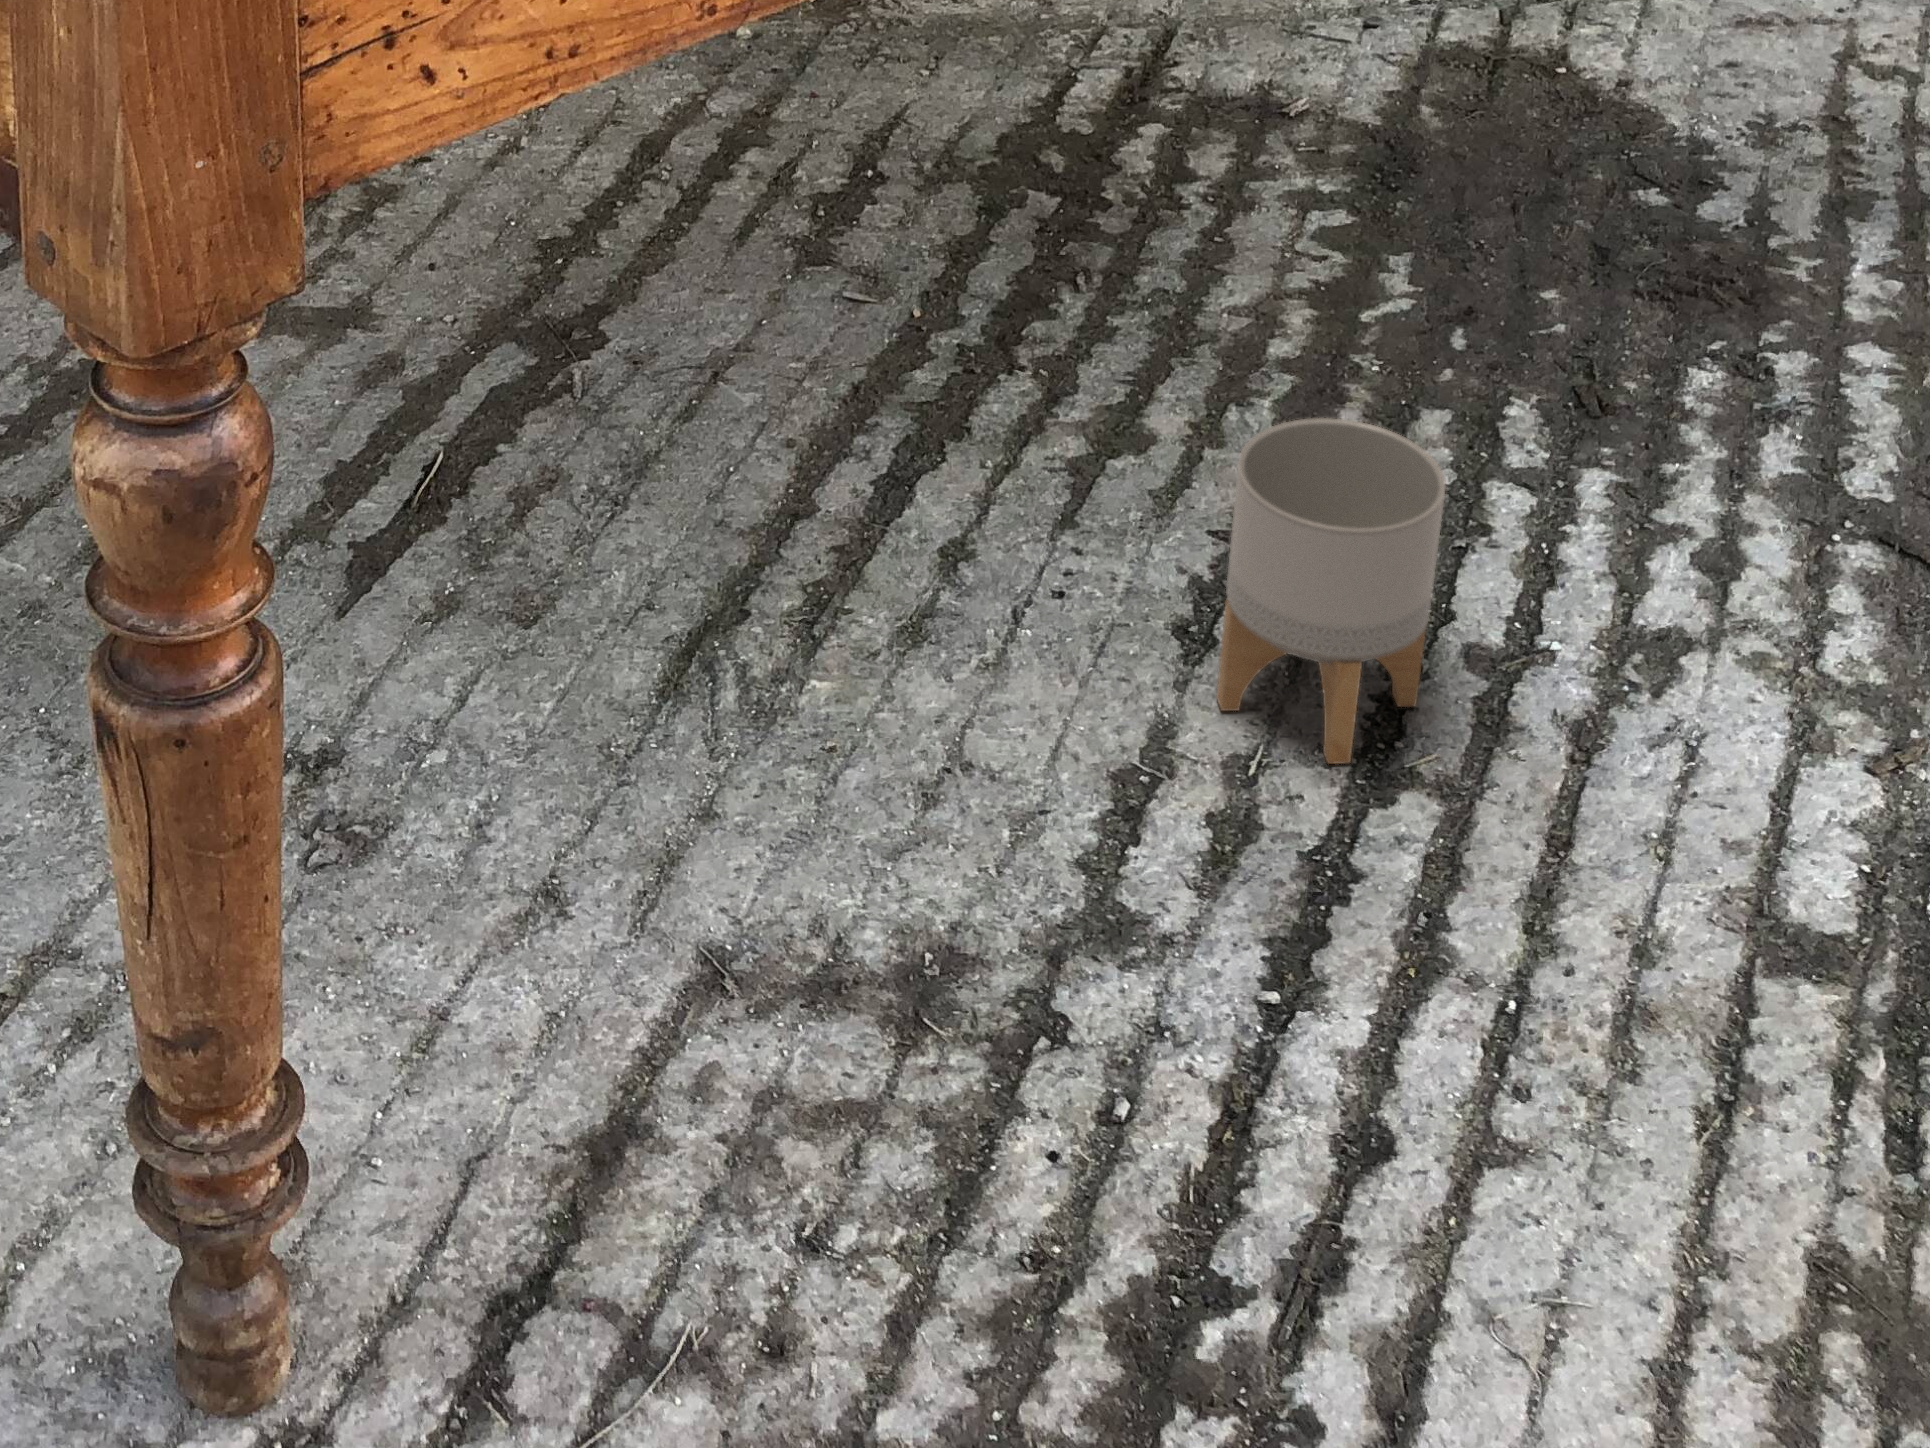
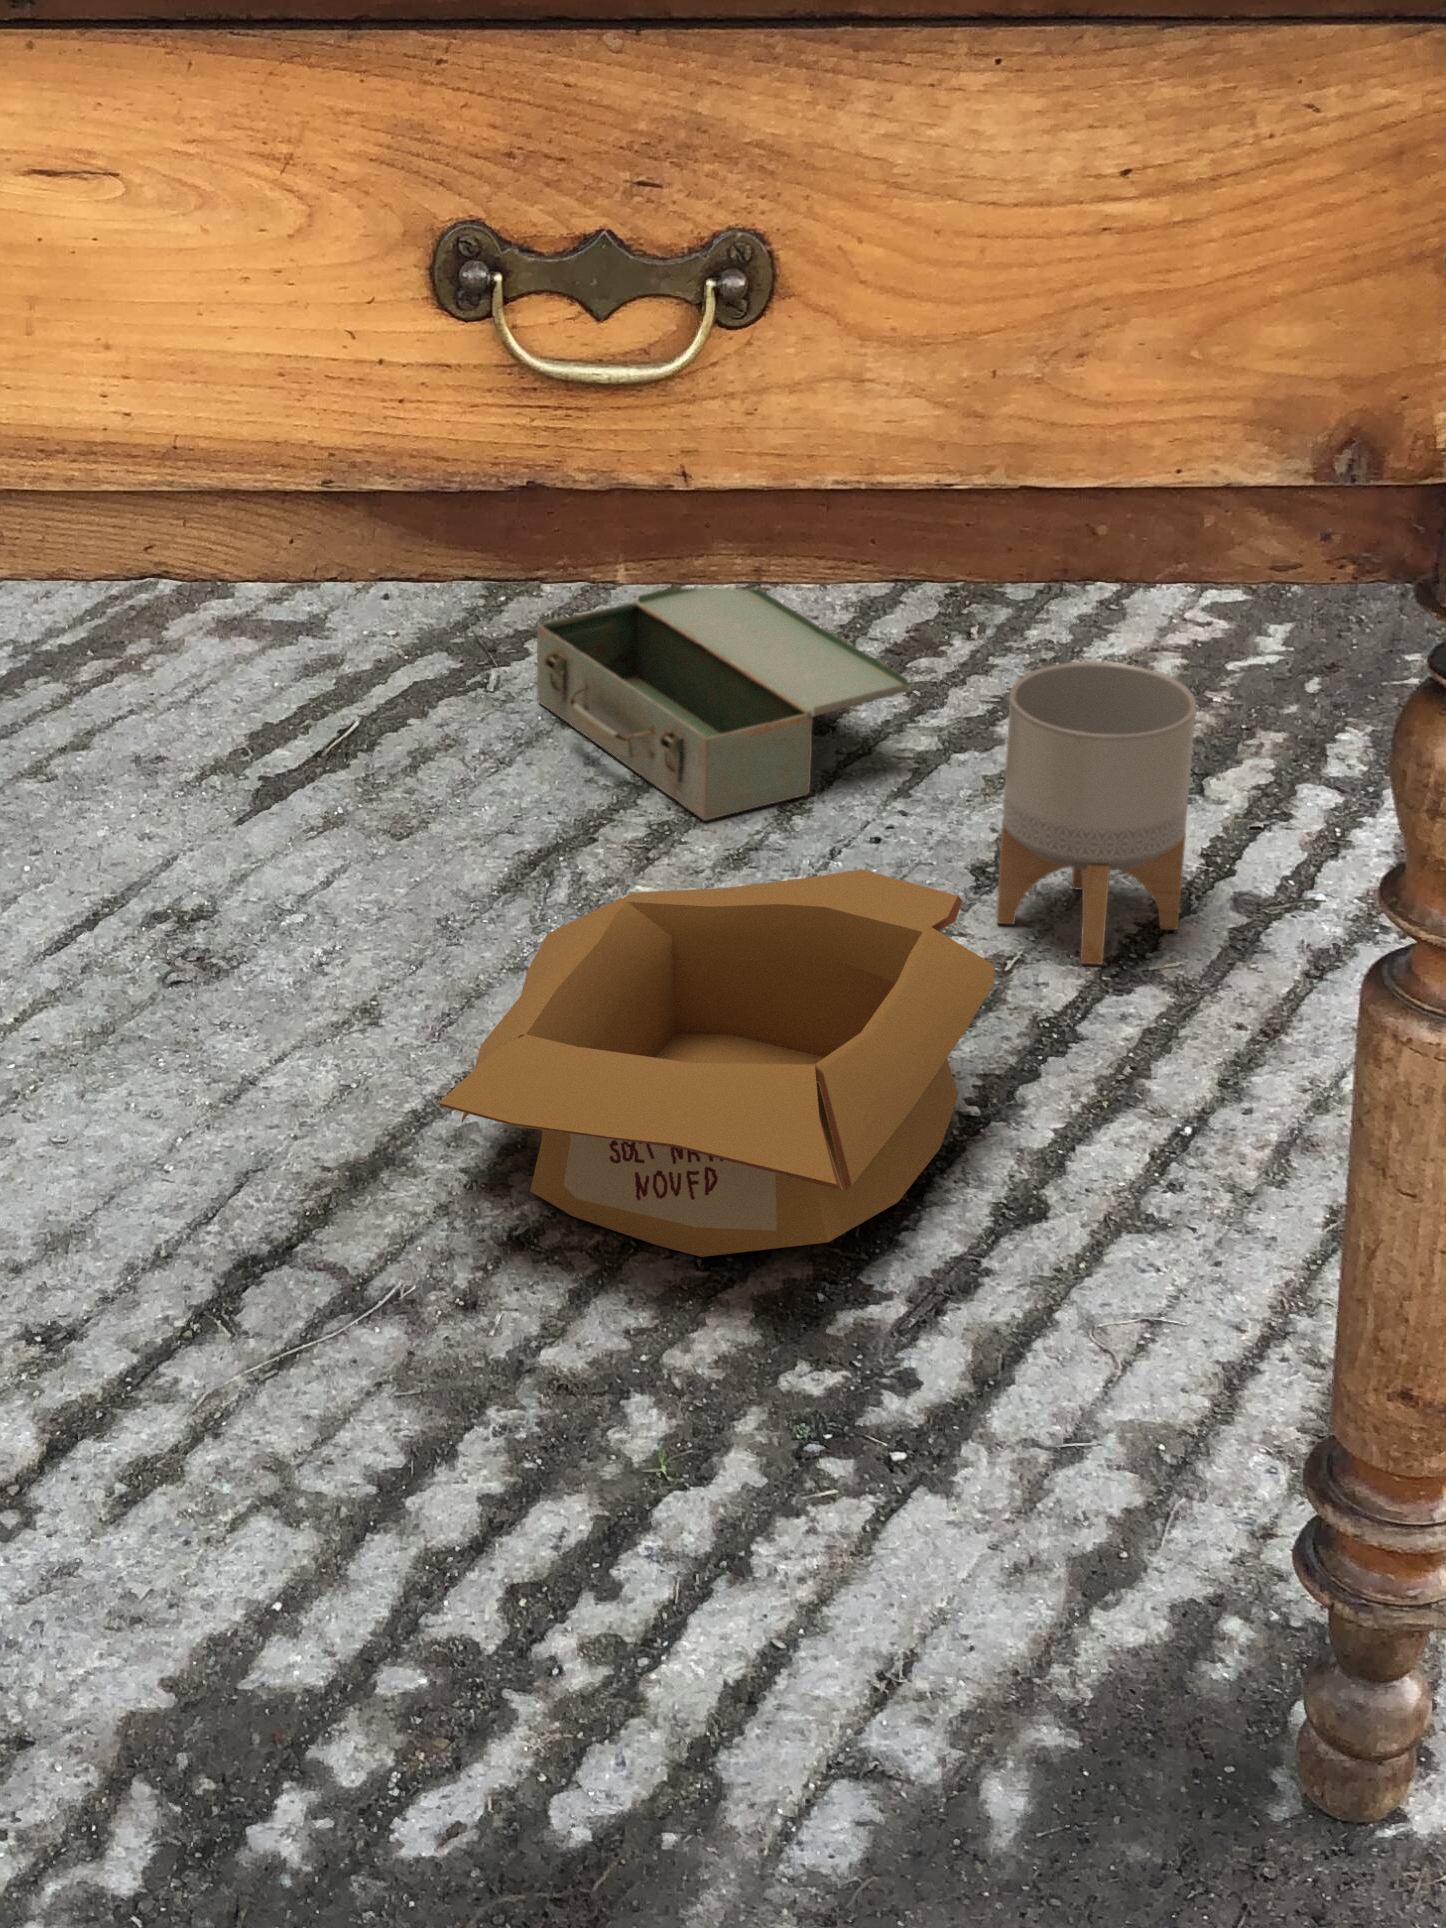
toolbox: none [637,258,1070,581] -> present [537,589,911,820]
cardboard box: none [728,720,1307,1250] -> present [439,869,994,1257]

